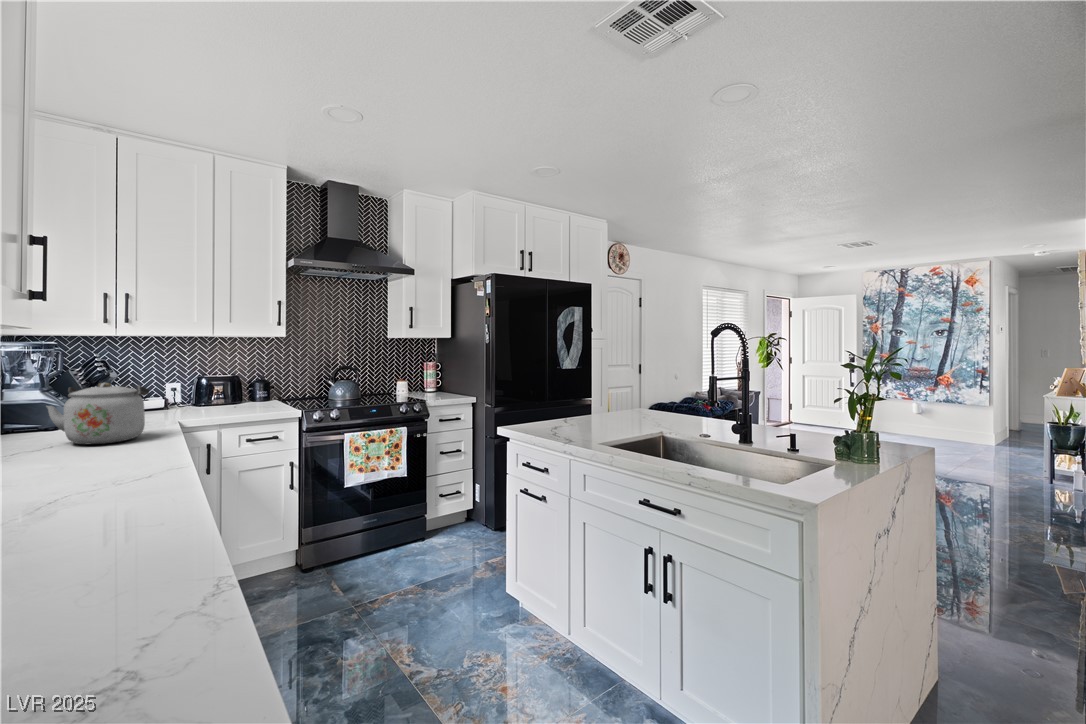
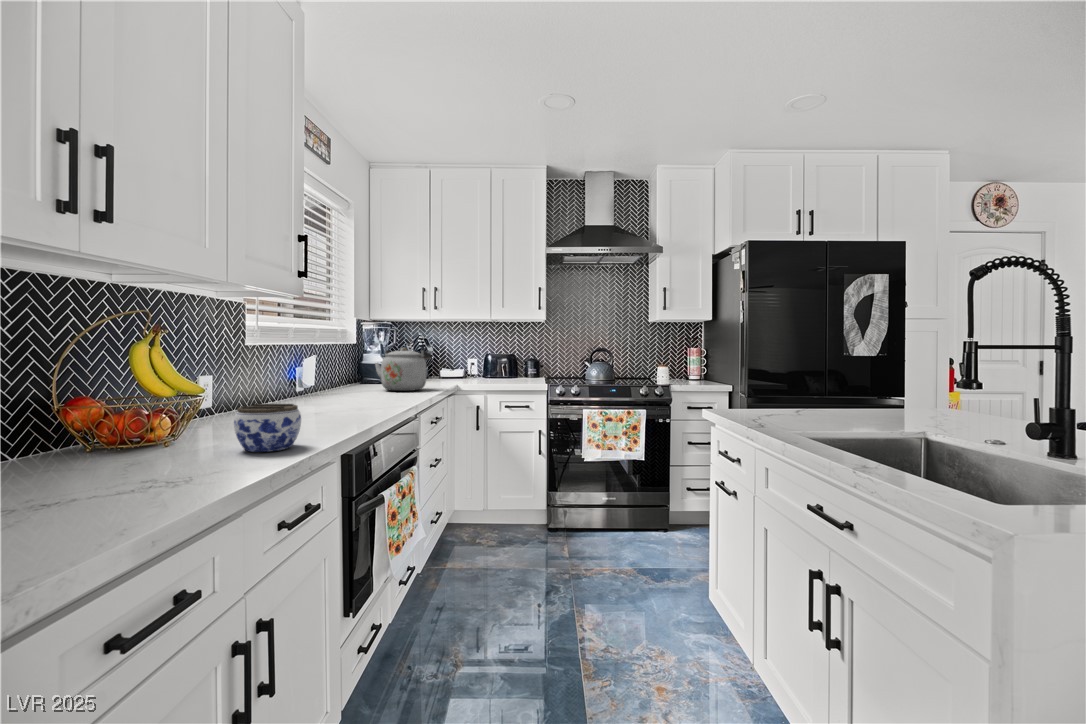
jar: none [52,525,170,616] -> present [234,404,301,452]

